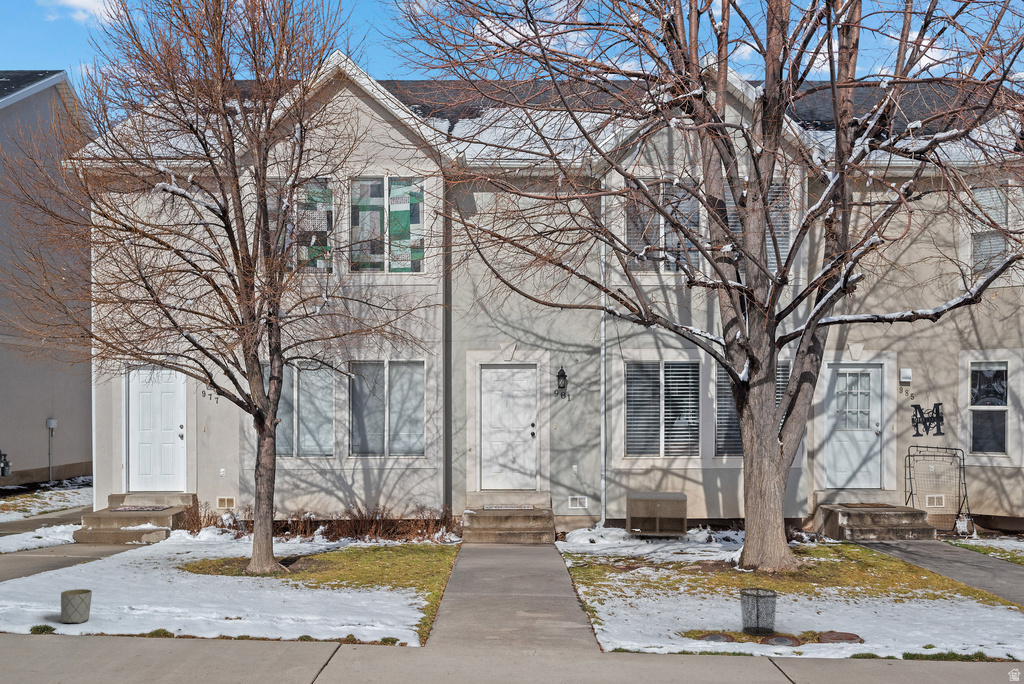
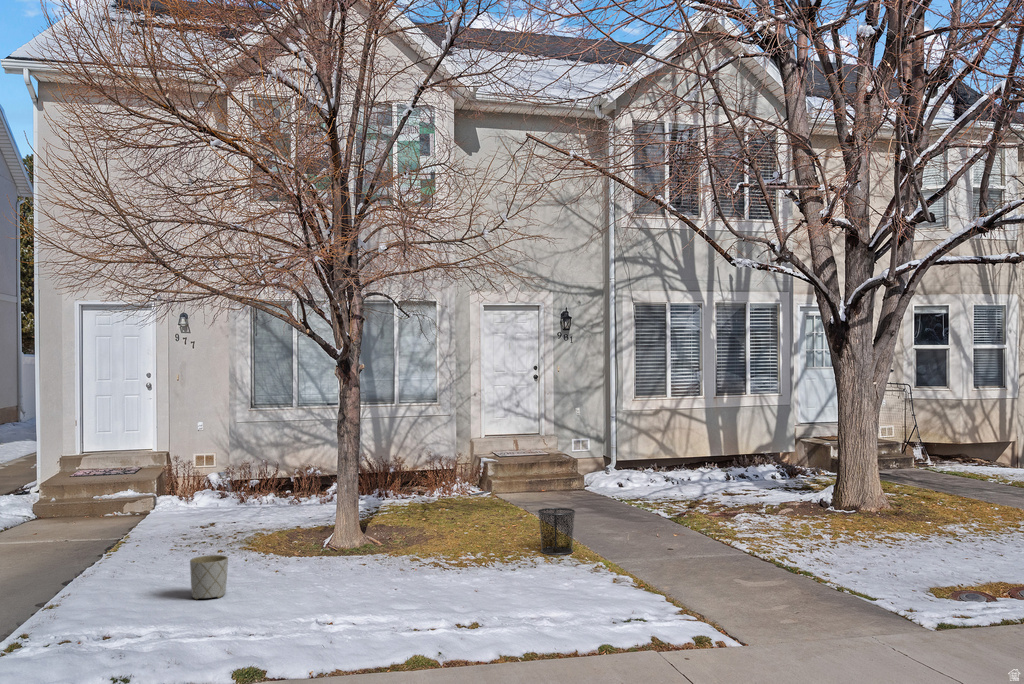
storage bench: present [626,491,687,539] -> none [634,431,700,478]
waste bin: present [739,588,777,636] -> present [538,508,575,555]

